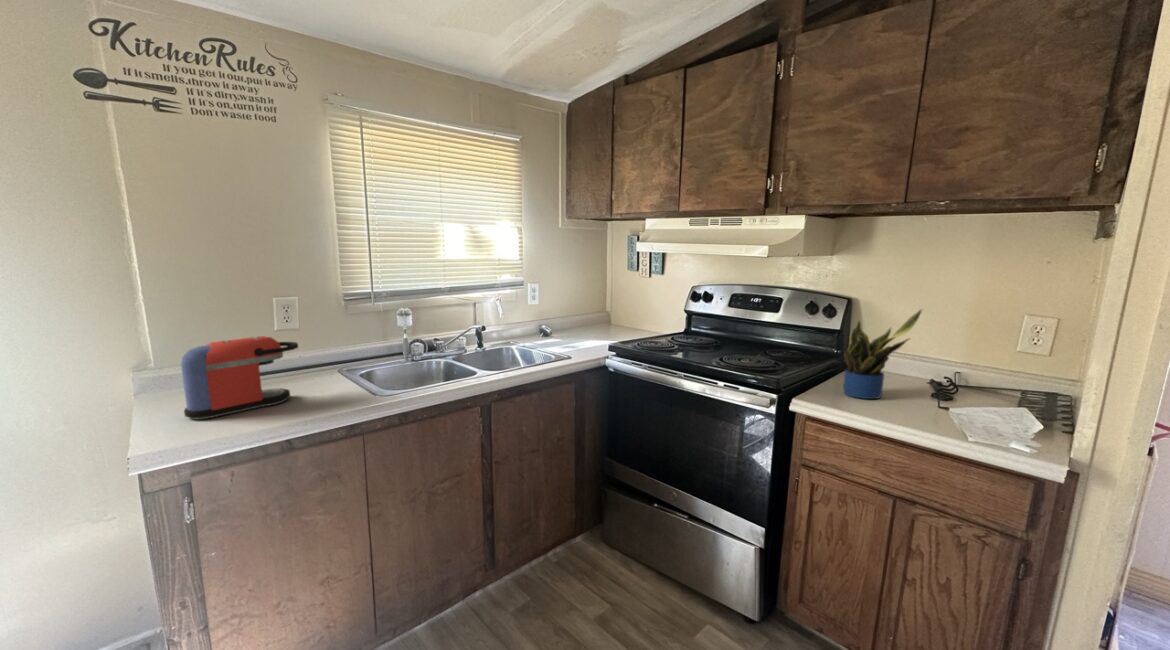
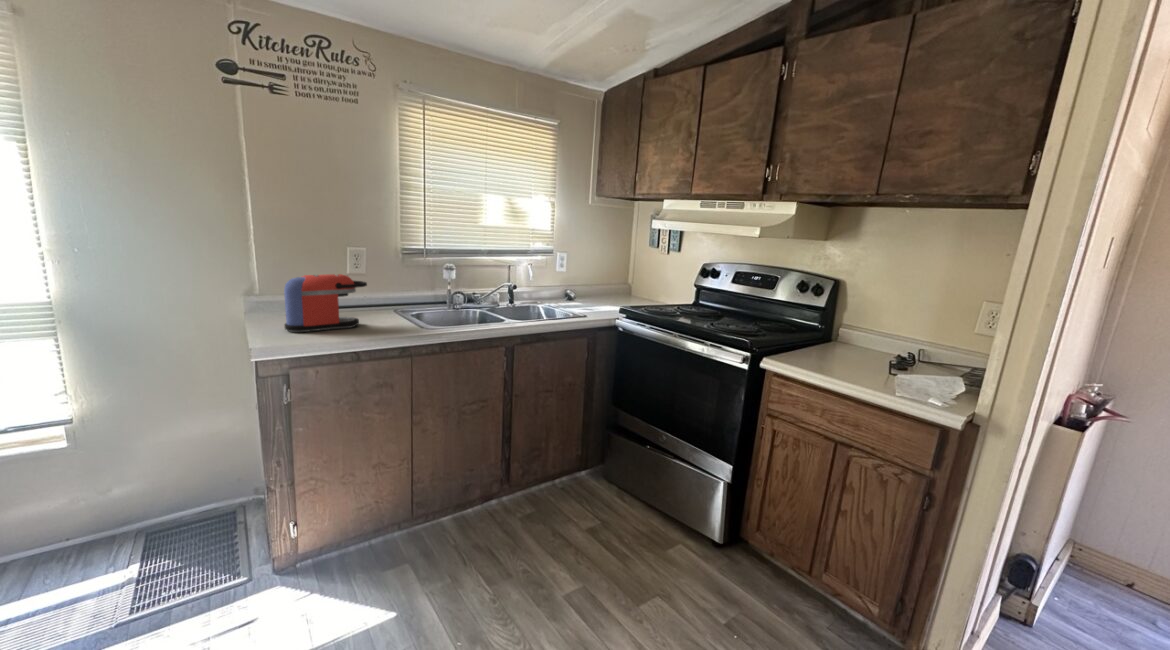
potted plant: present [843,310,921,399] -> none [812,288,881,364]

